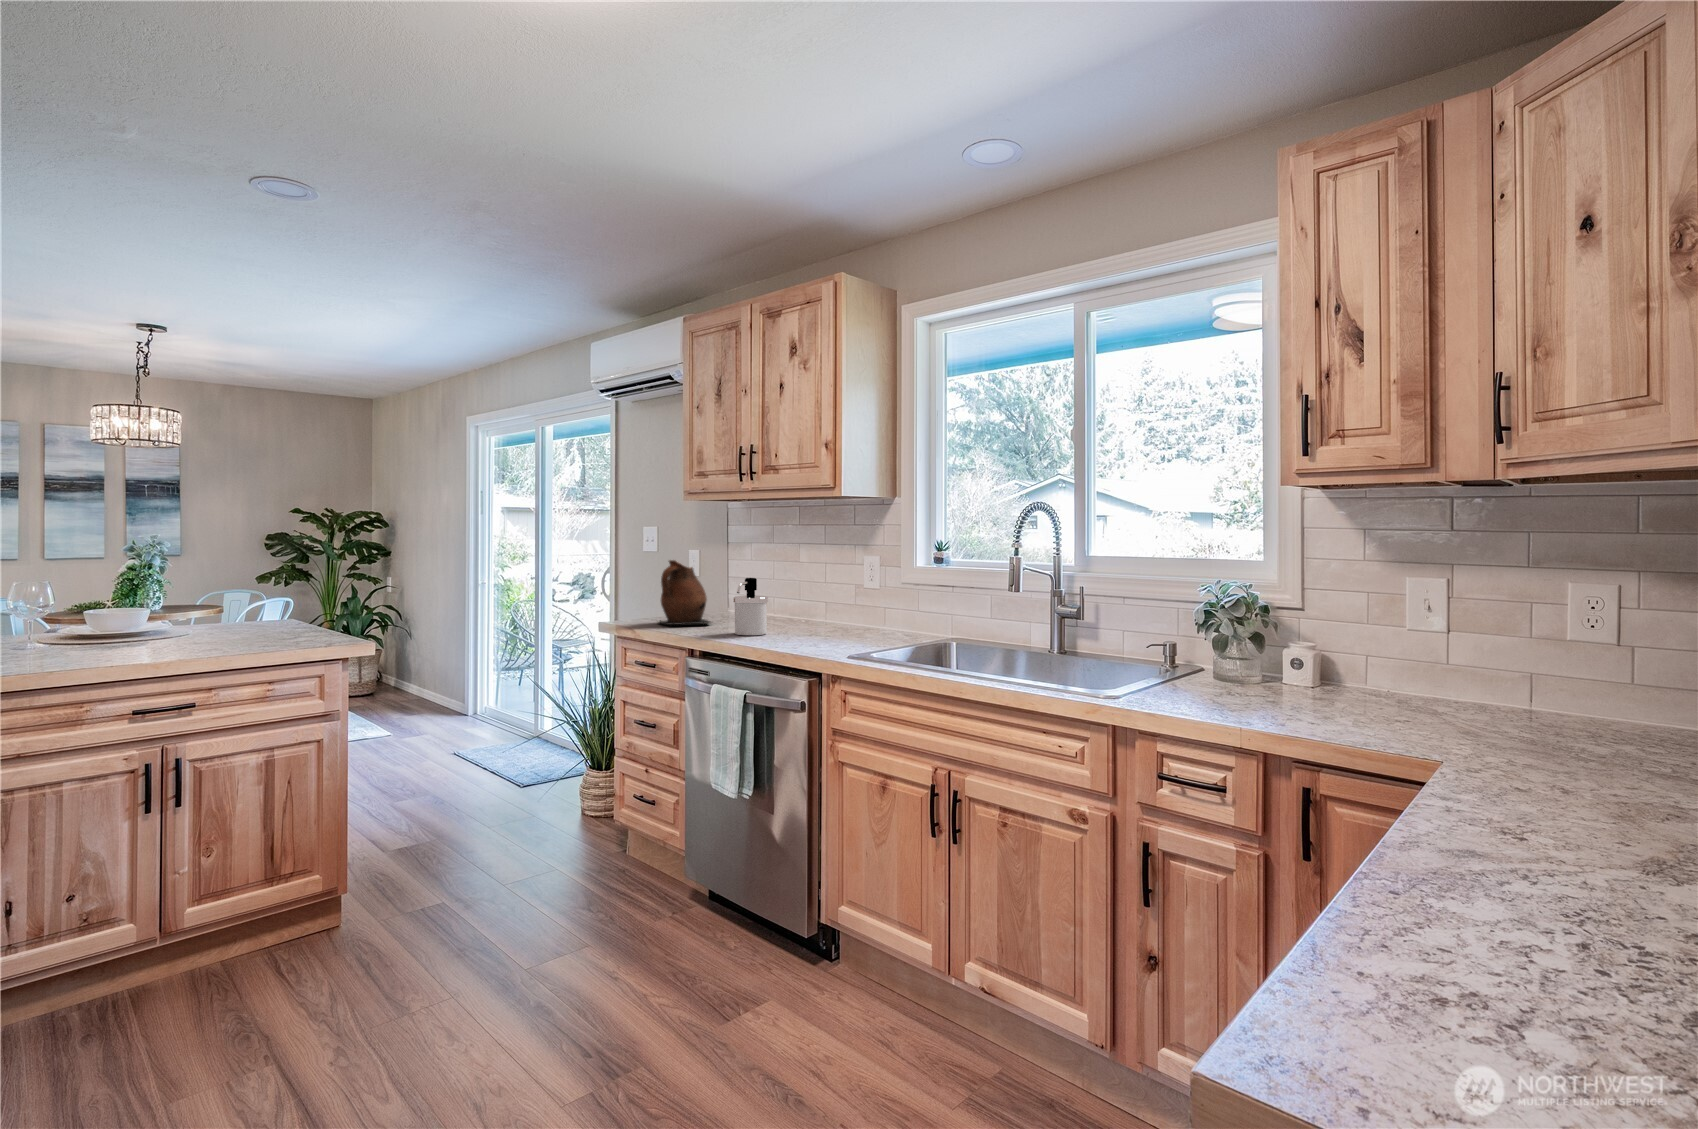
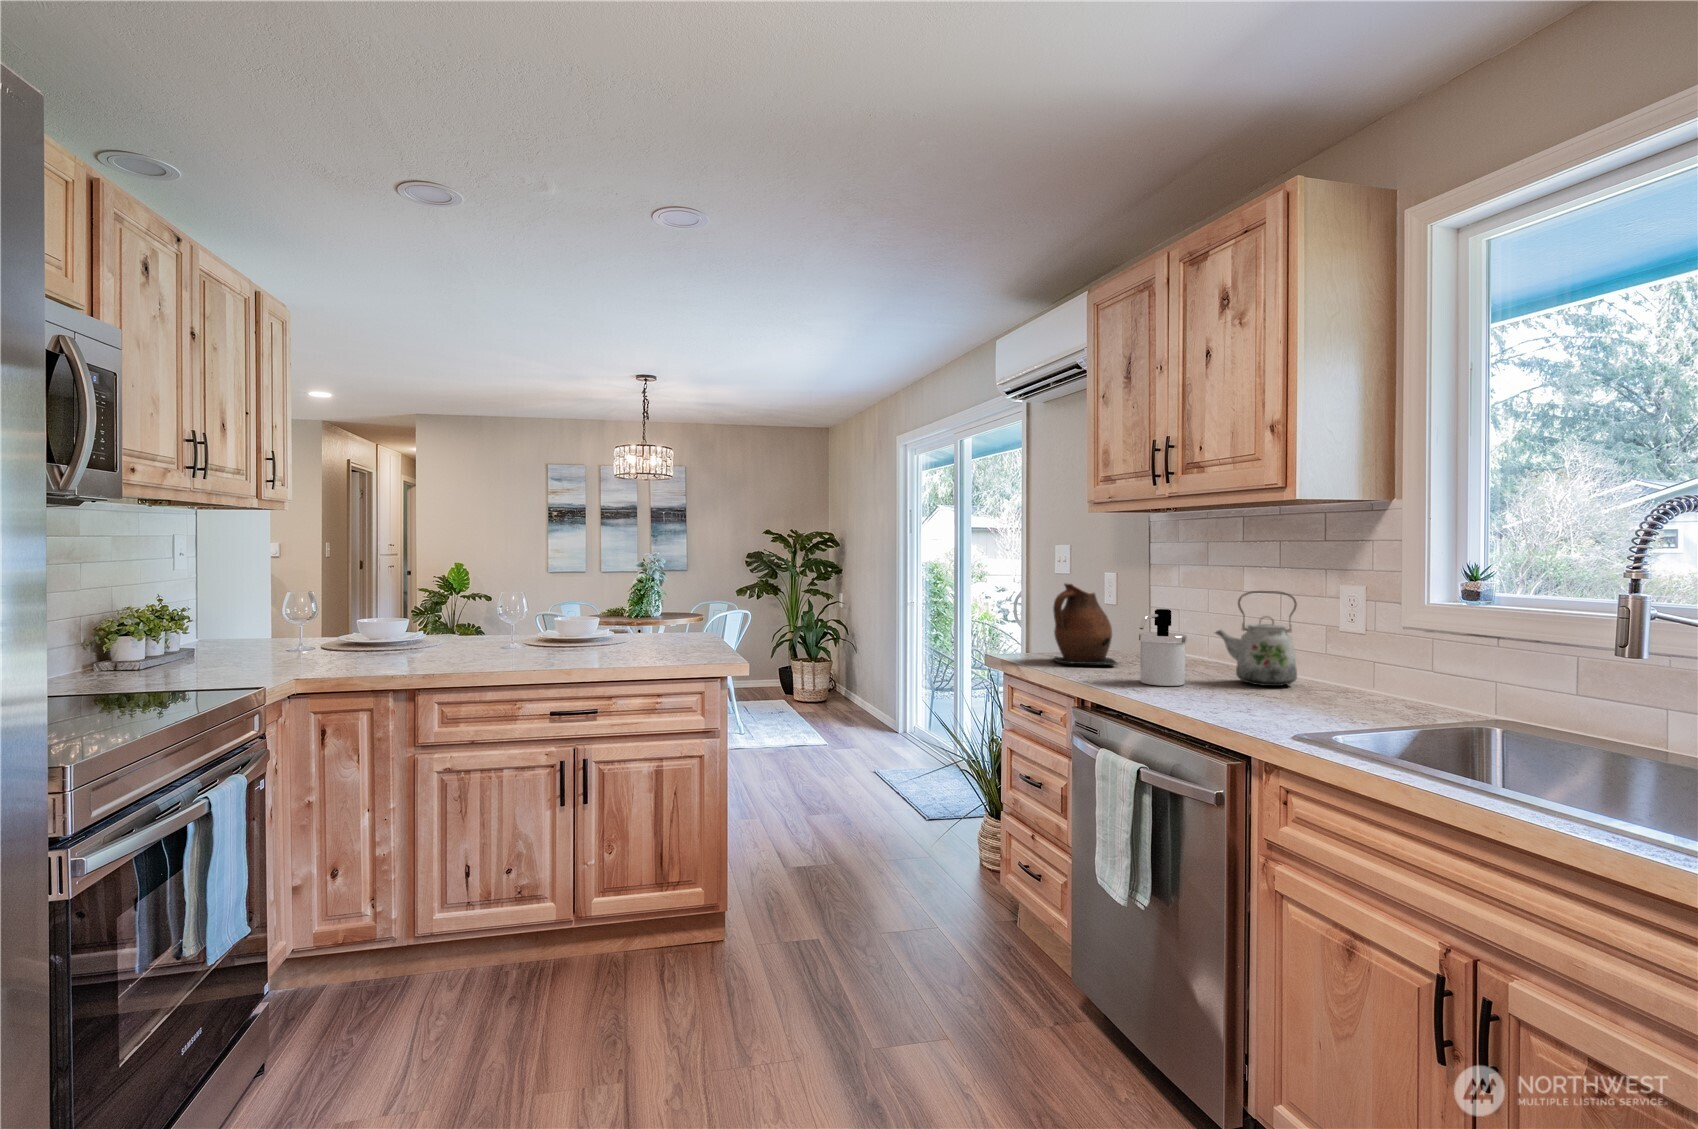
kettle: none [784,563,839,630] -> present [1215,591,1297,686]

